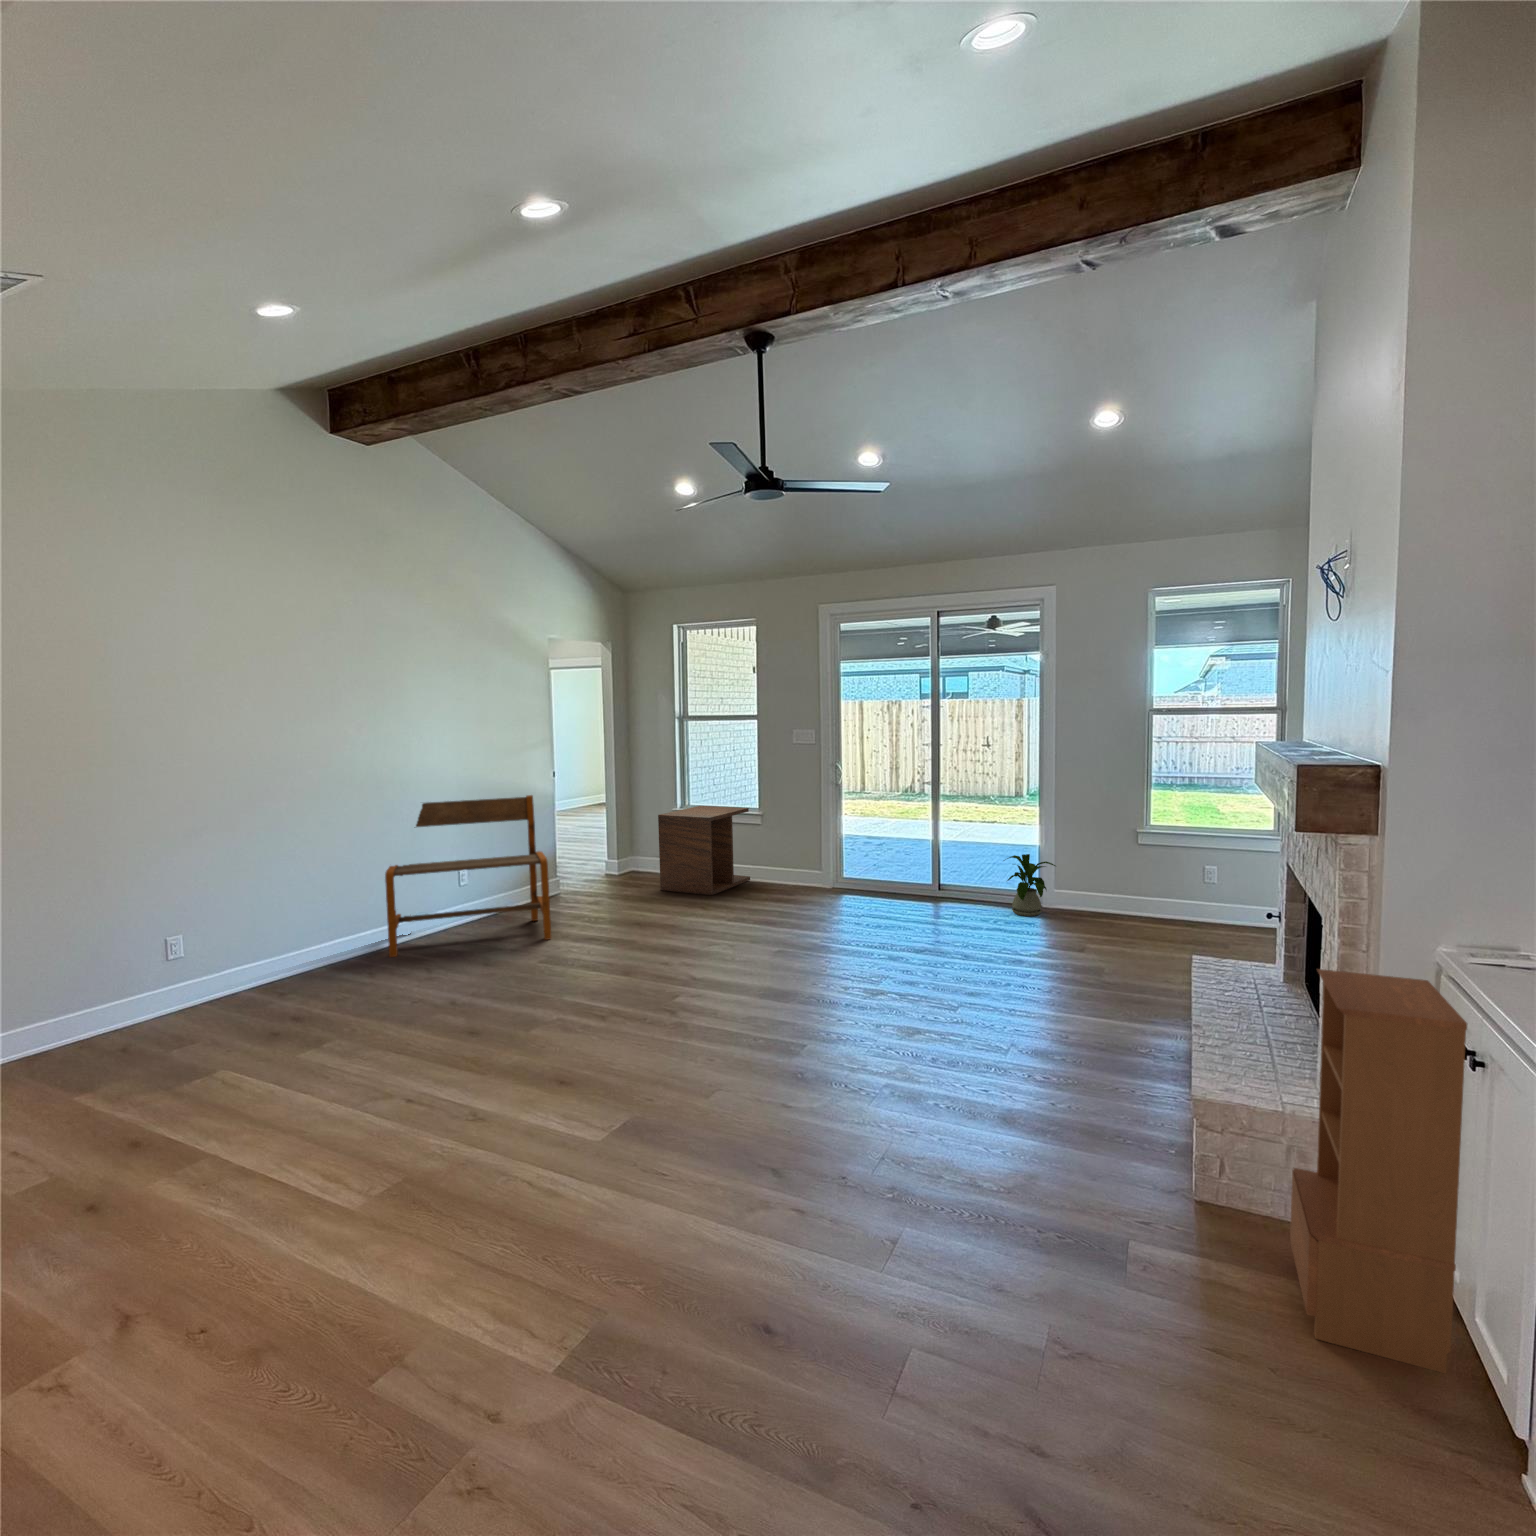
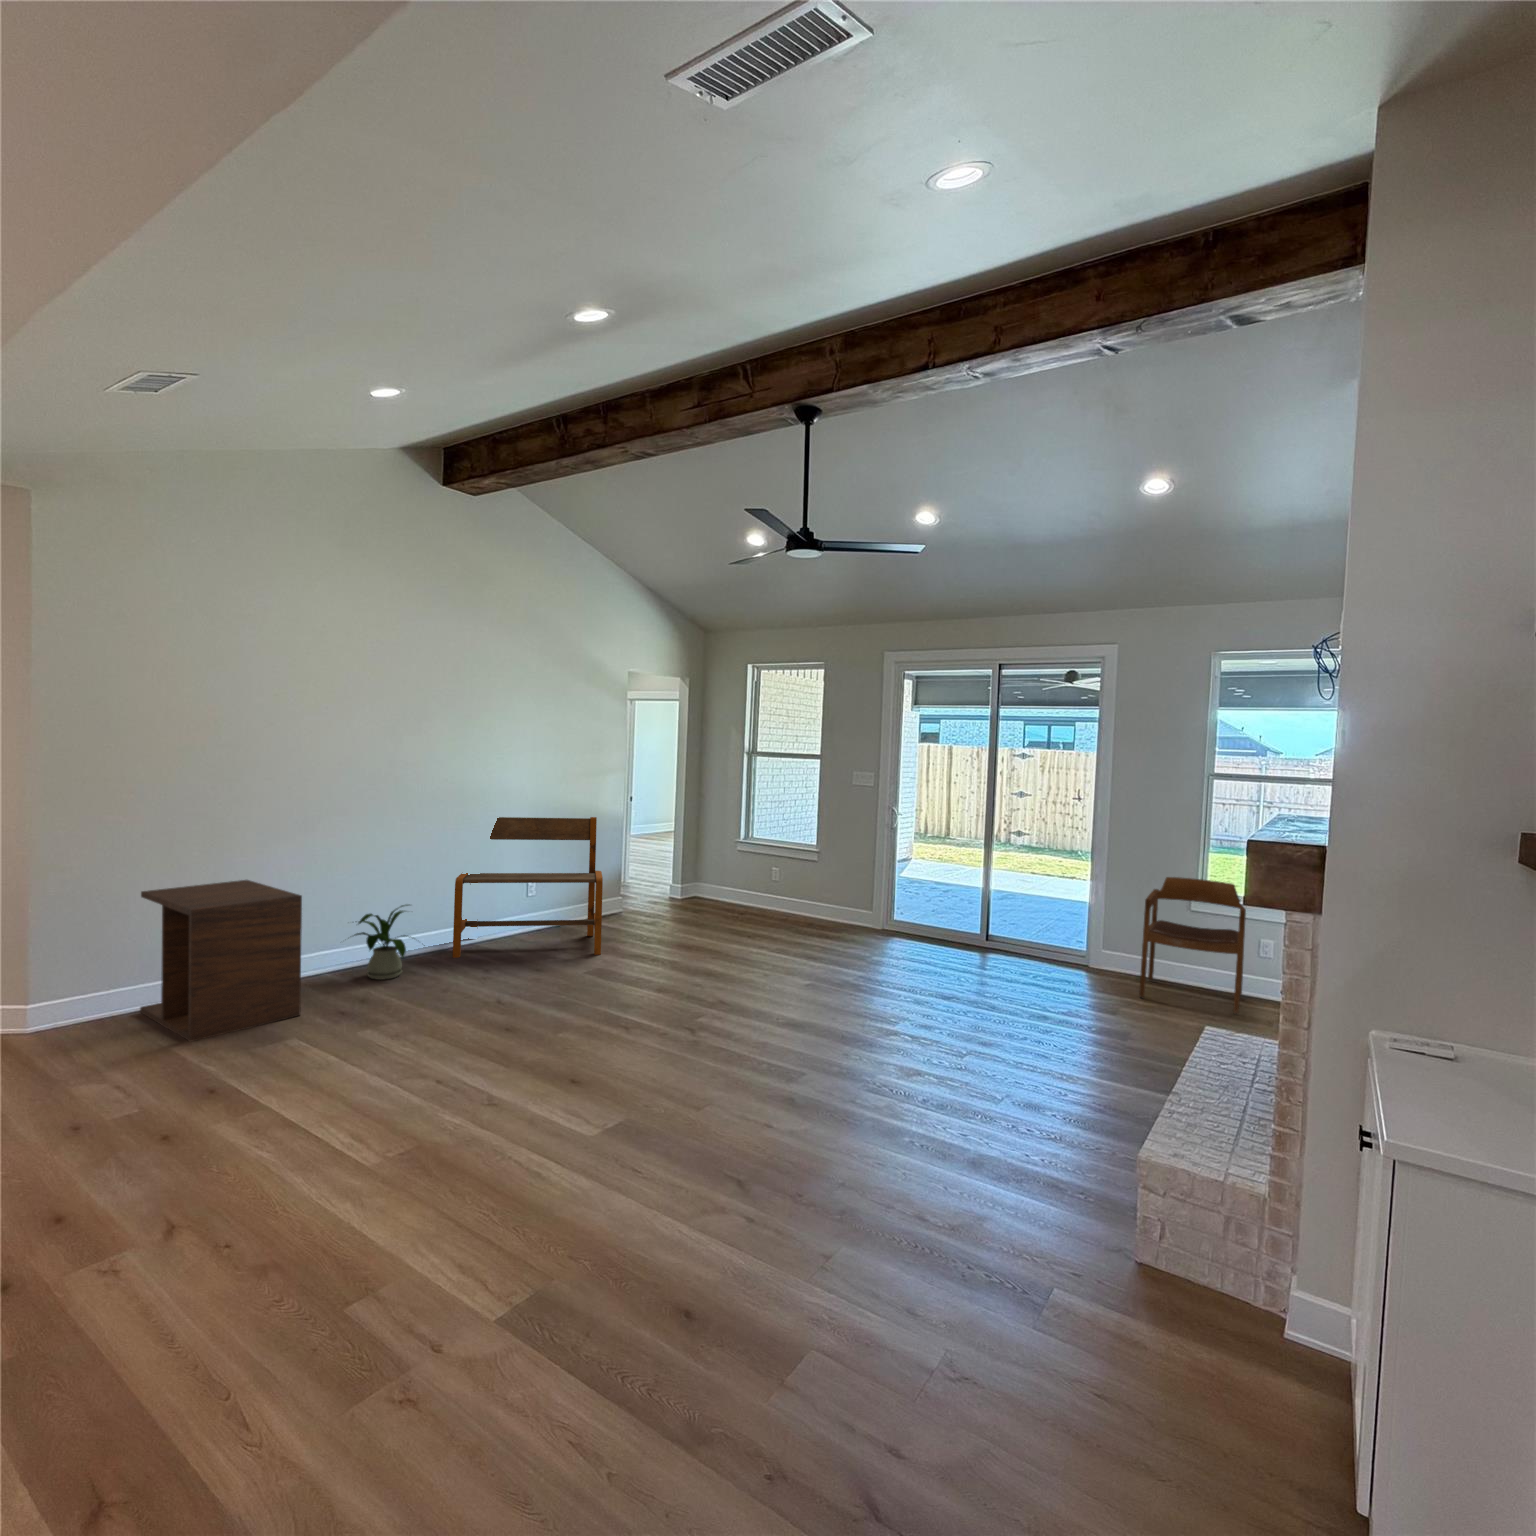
side table: present [658,806,750,895] -> present [140,880,302,1042]
armchair: none [1097,813,1195,940] -> present [1139,877,1246,1015]
house plant: present [1007,854,1055,916] -> present [354,905,408,980]
bookcase: present [1290,969,1467,1373] -> none [1199,1040,1353,1447]

